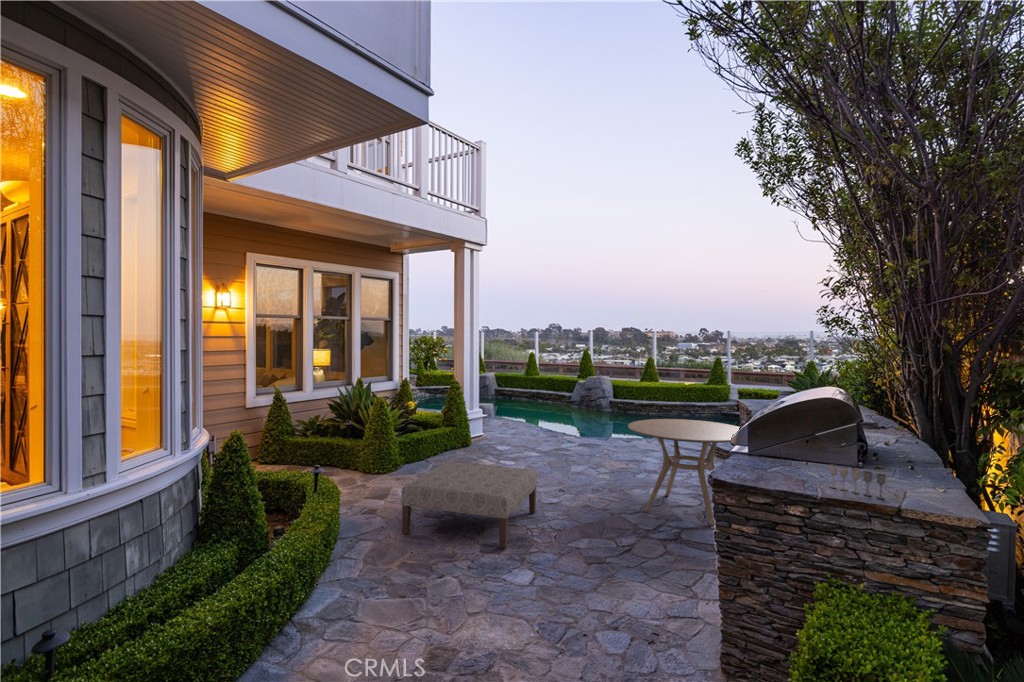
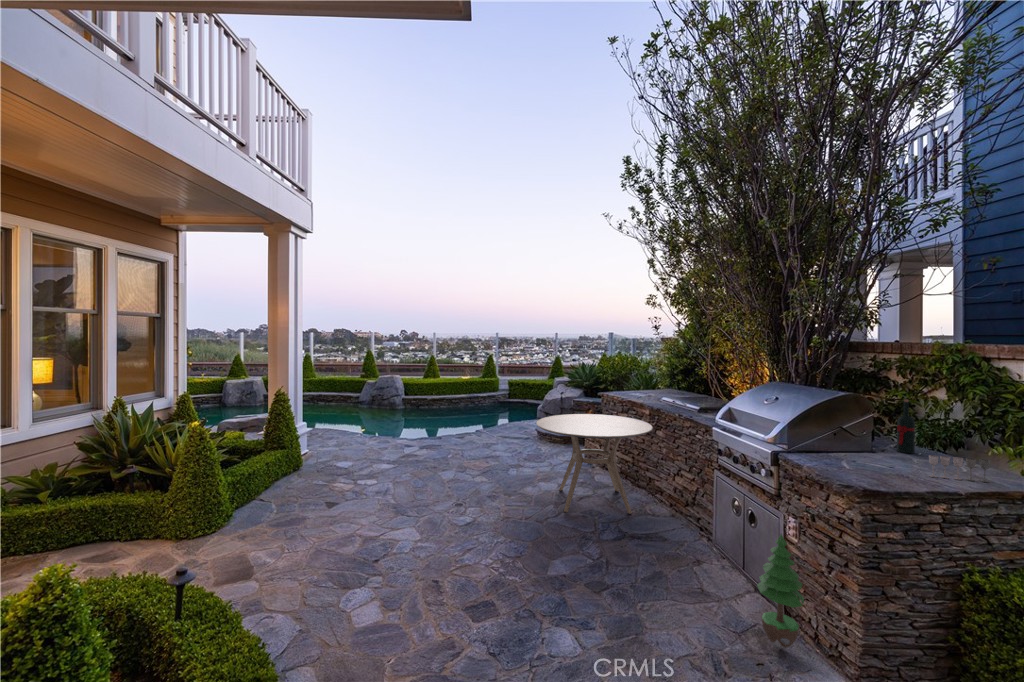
wine bottle: none [884,413,909,476] -> present [897,399,915,453]
ottoman: present [401,462,537,549] -> none [338,494,499,631]
potted tree: none [677,524,719,634] -> present [757,534,804,649]

